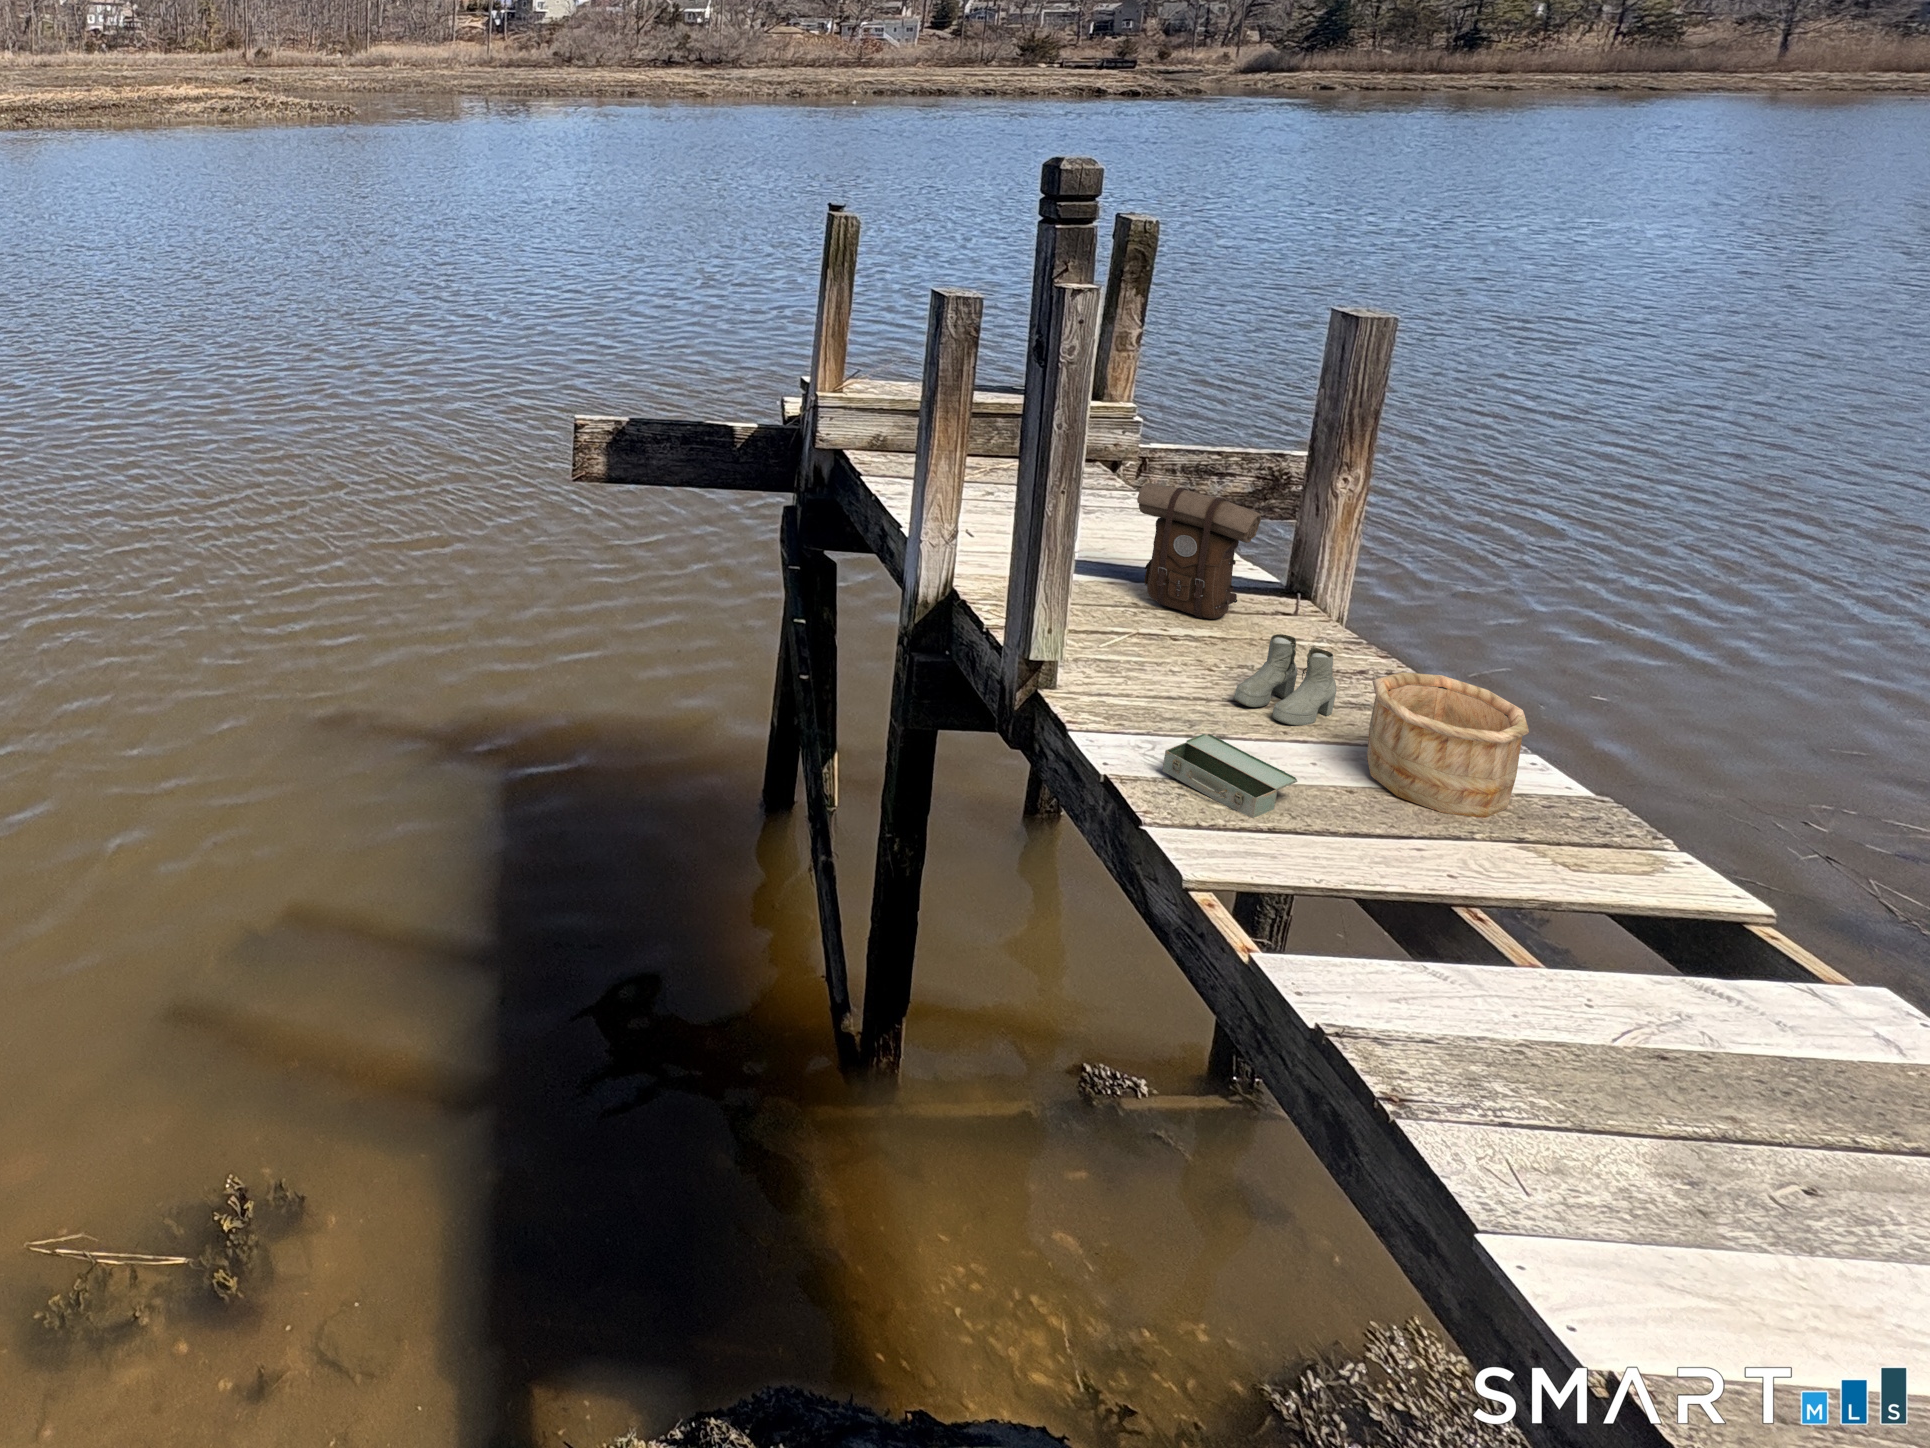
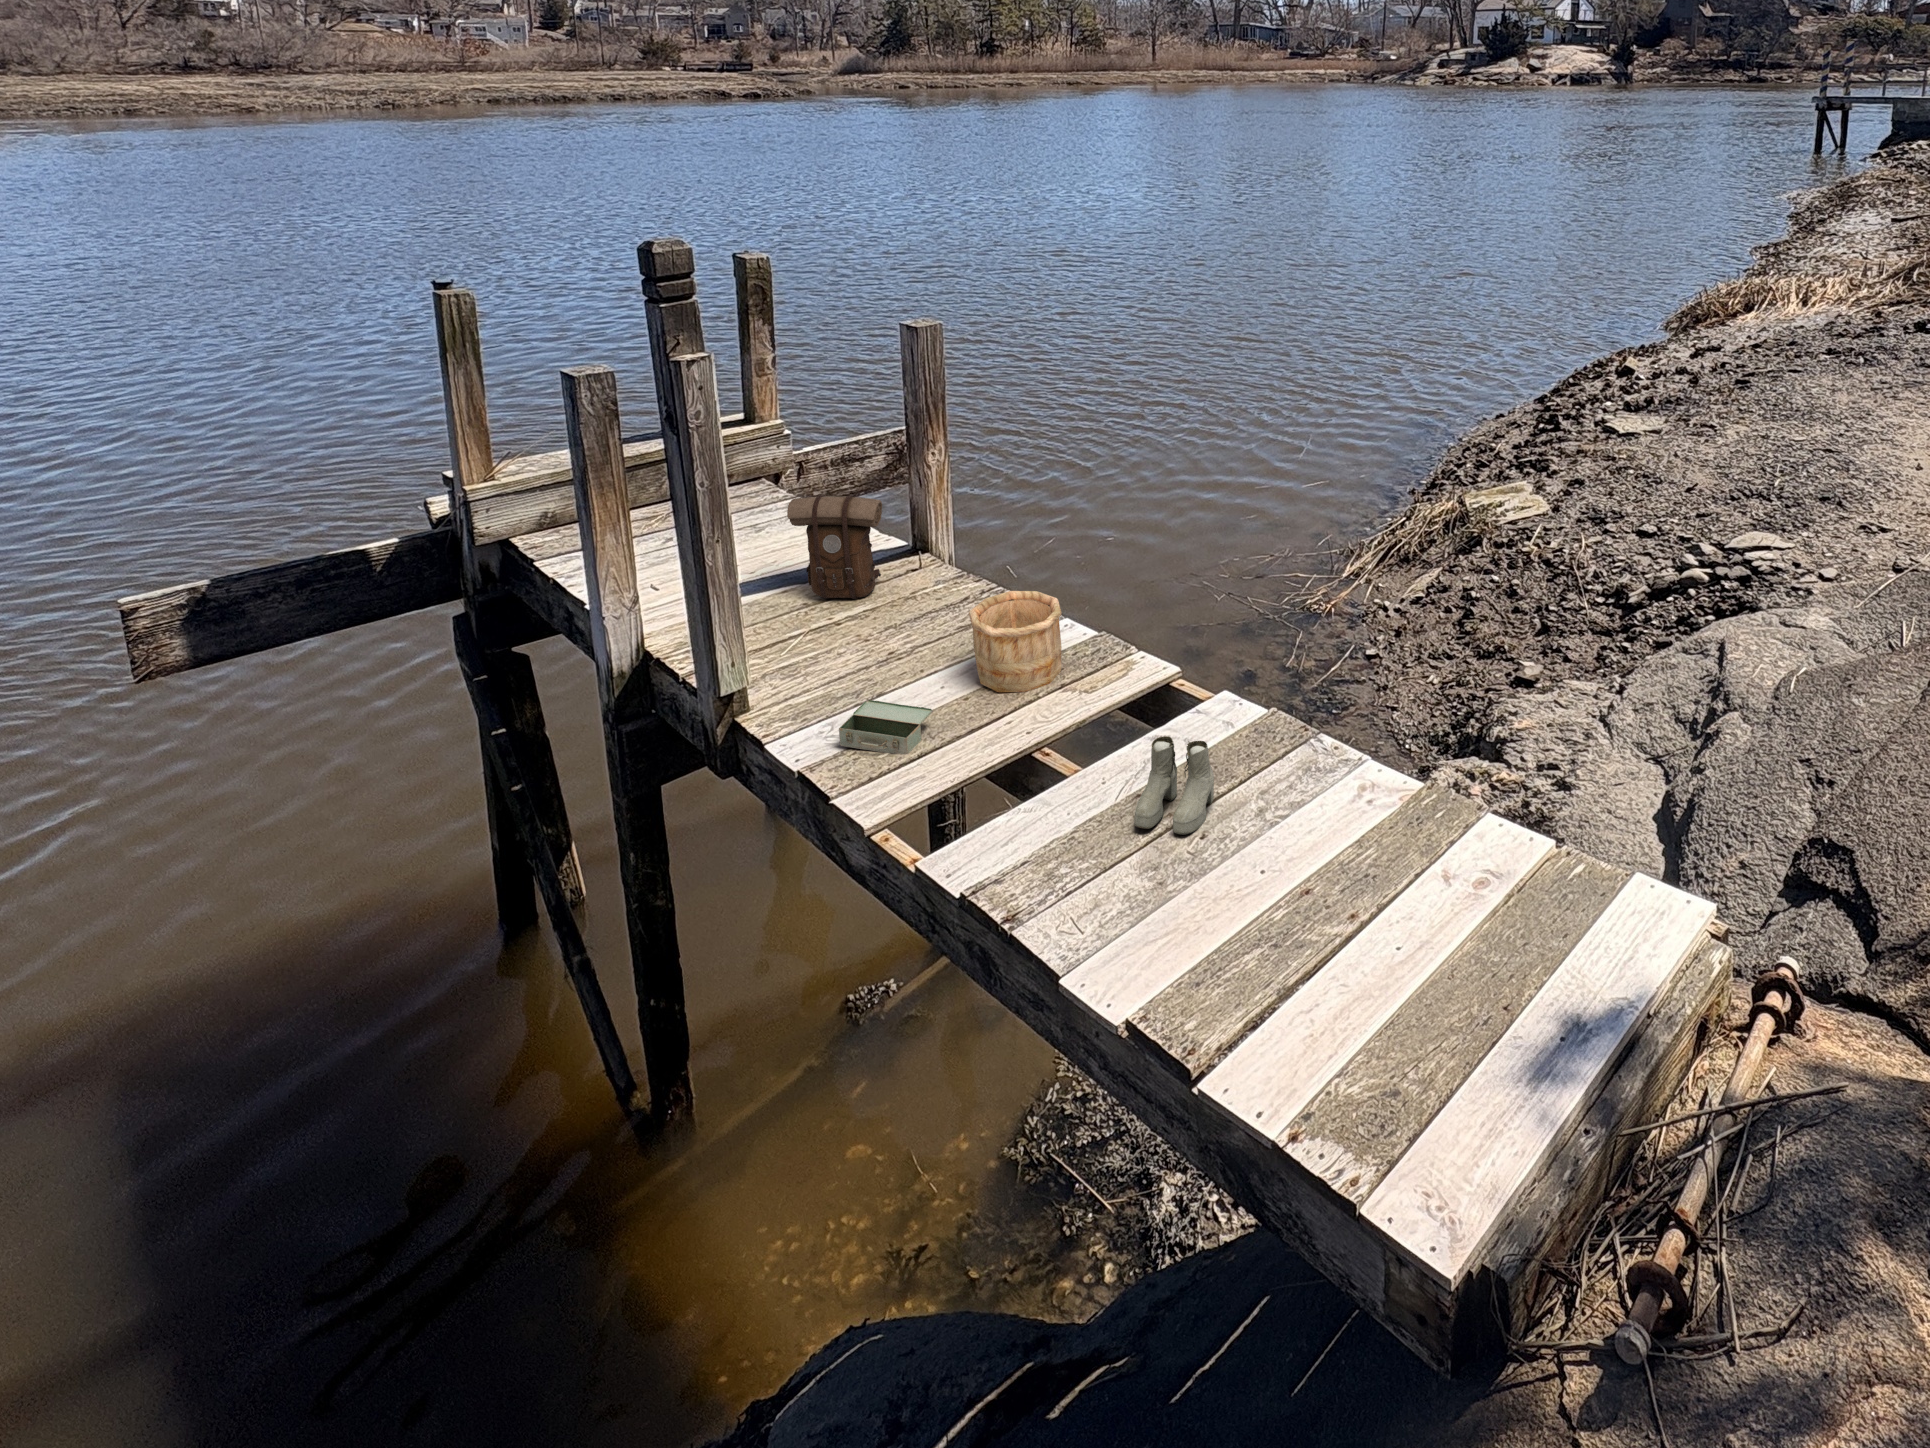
boots: present [1234,634,1337,726] -> present [1134,736,1214,835]

